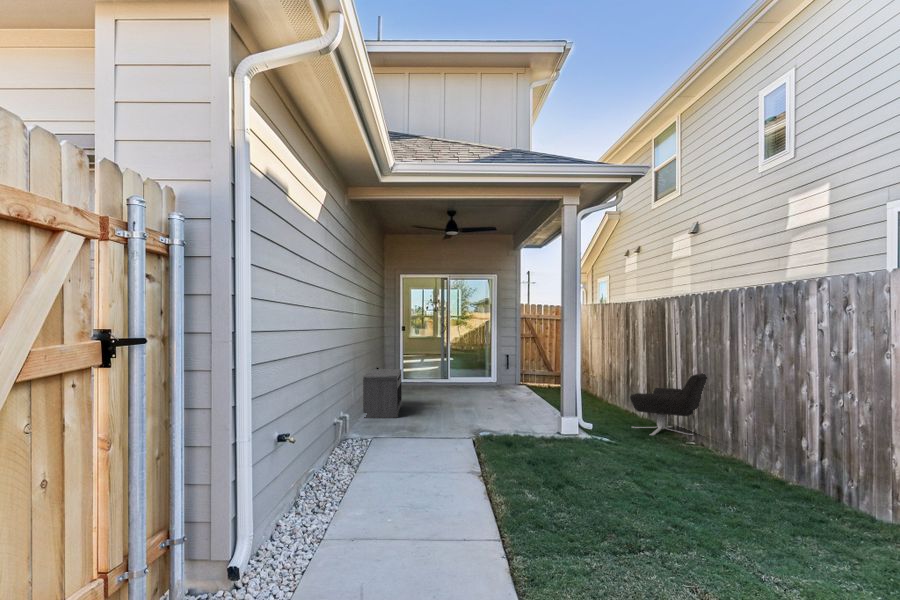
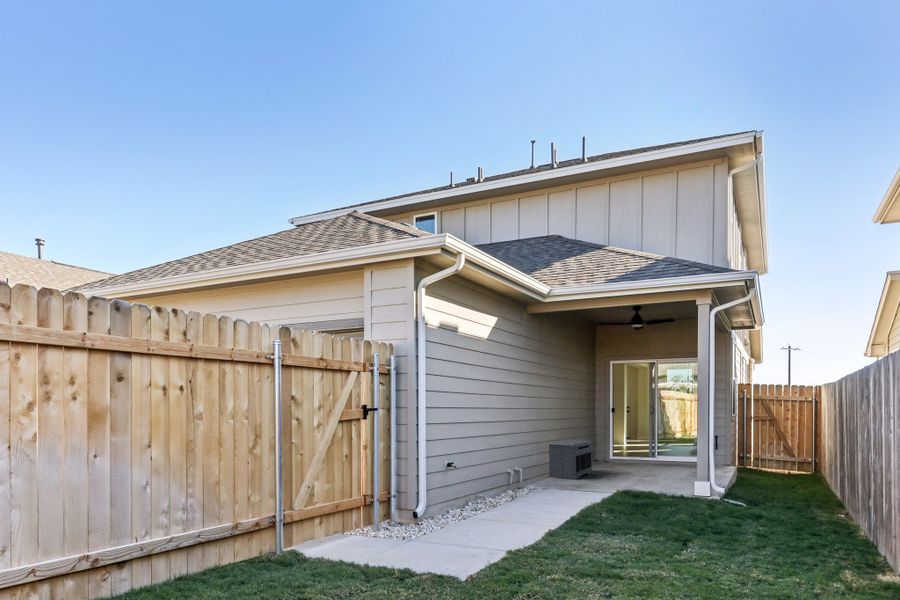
lounge chair: present [630,373,707,435] -> none [758,457,844,515]

